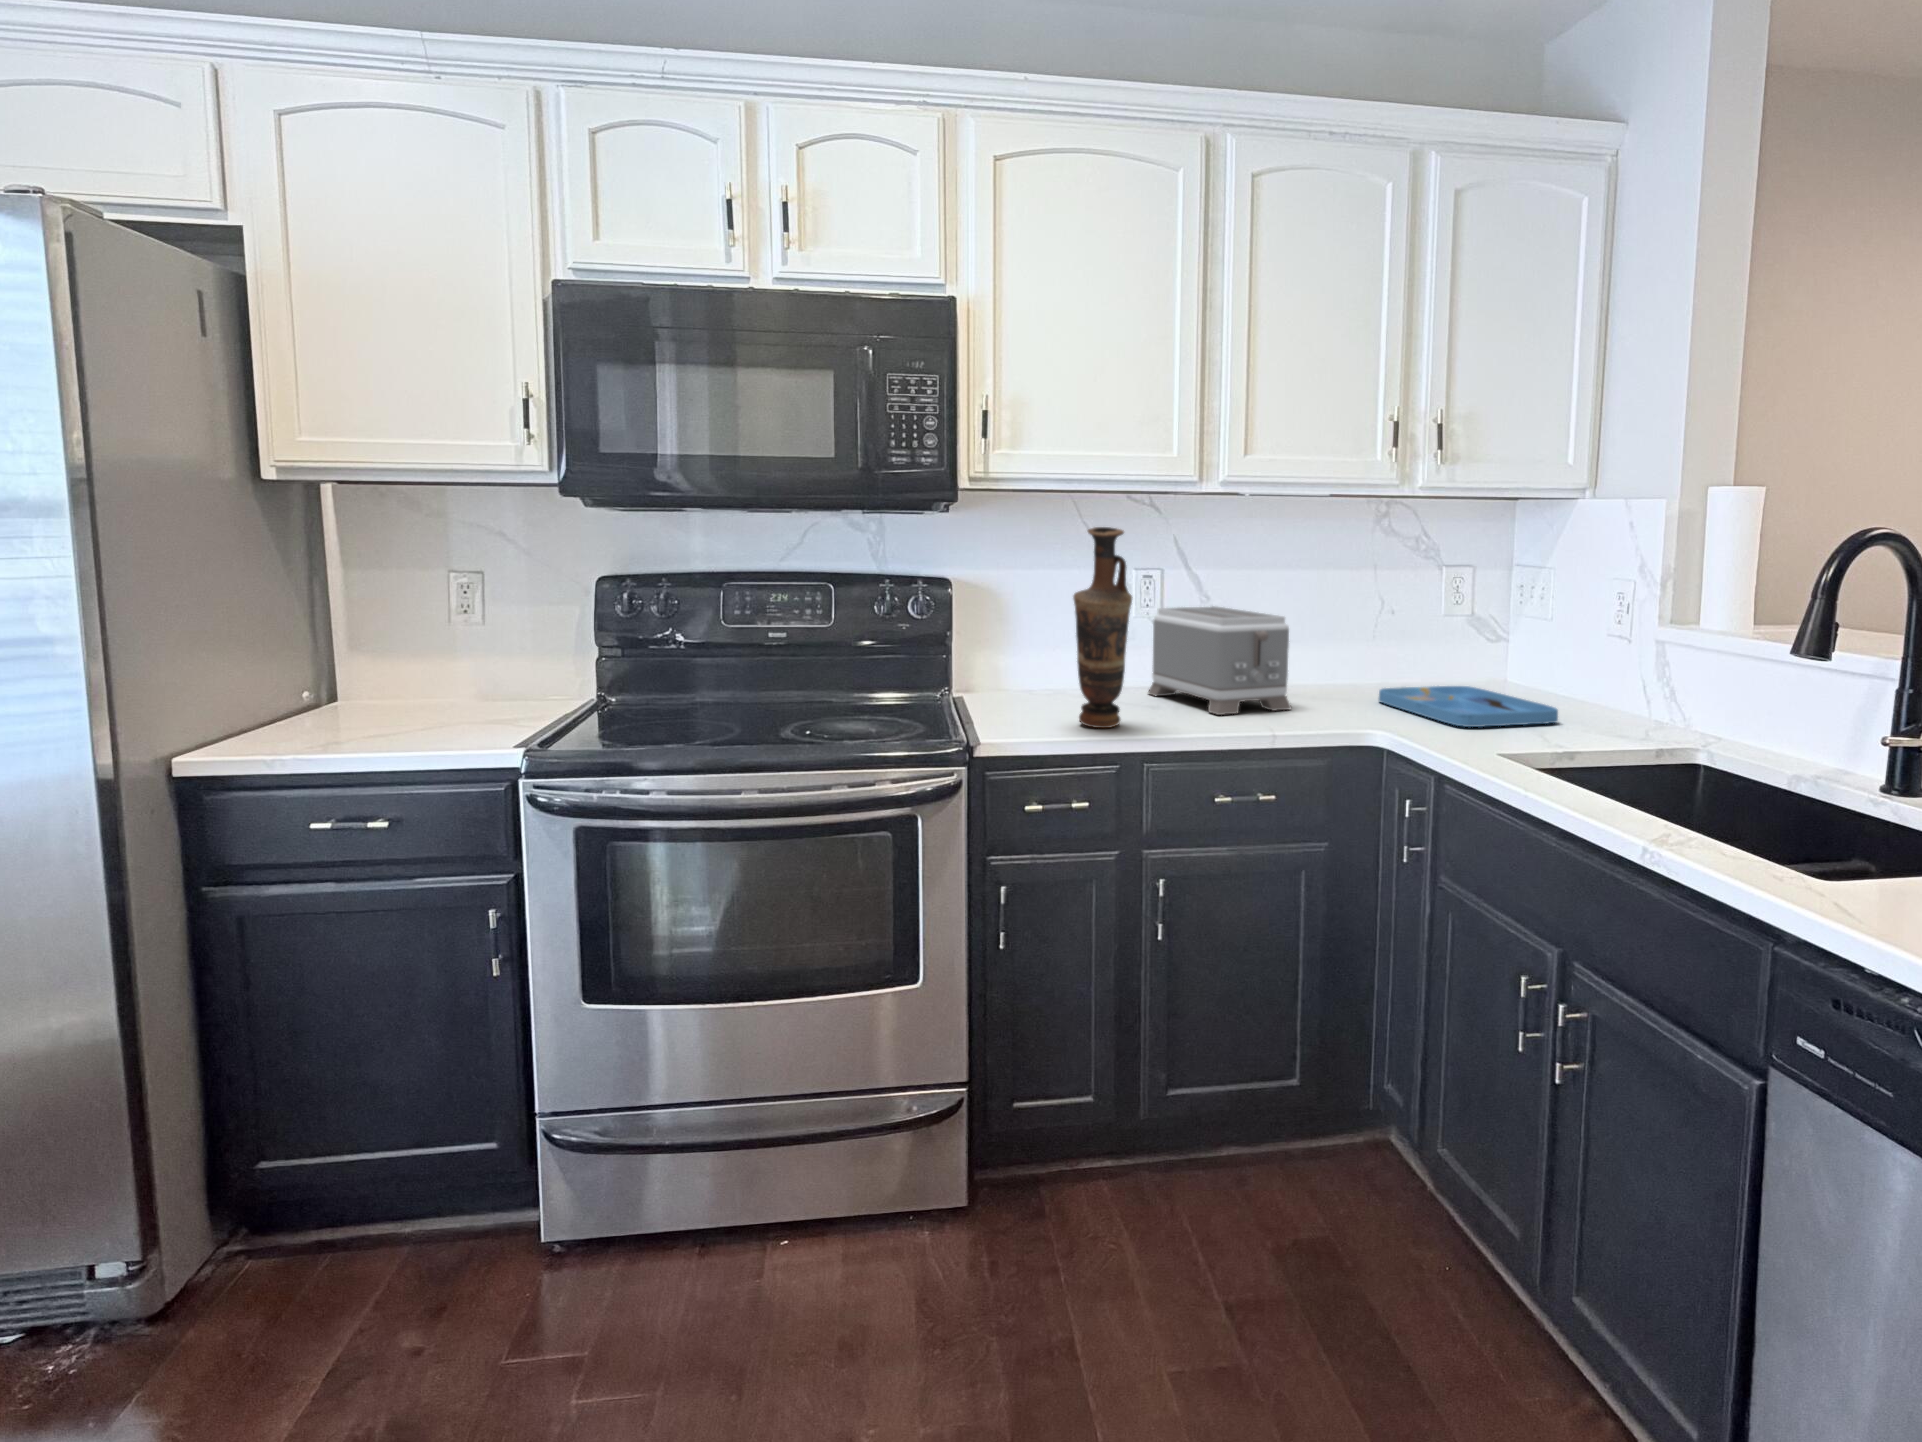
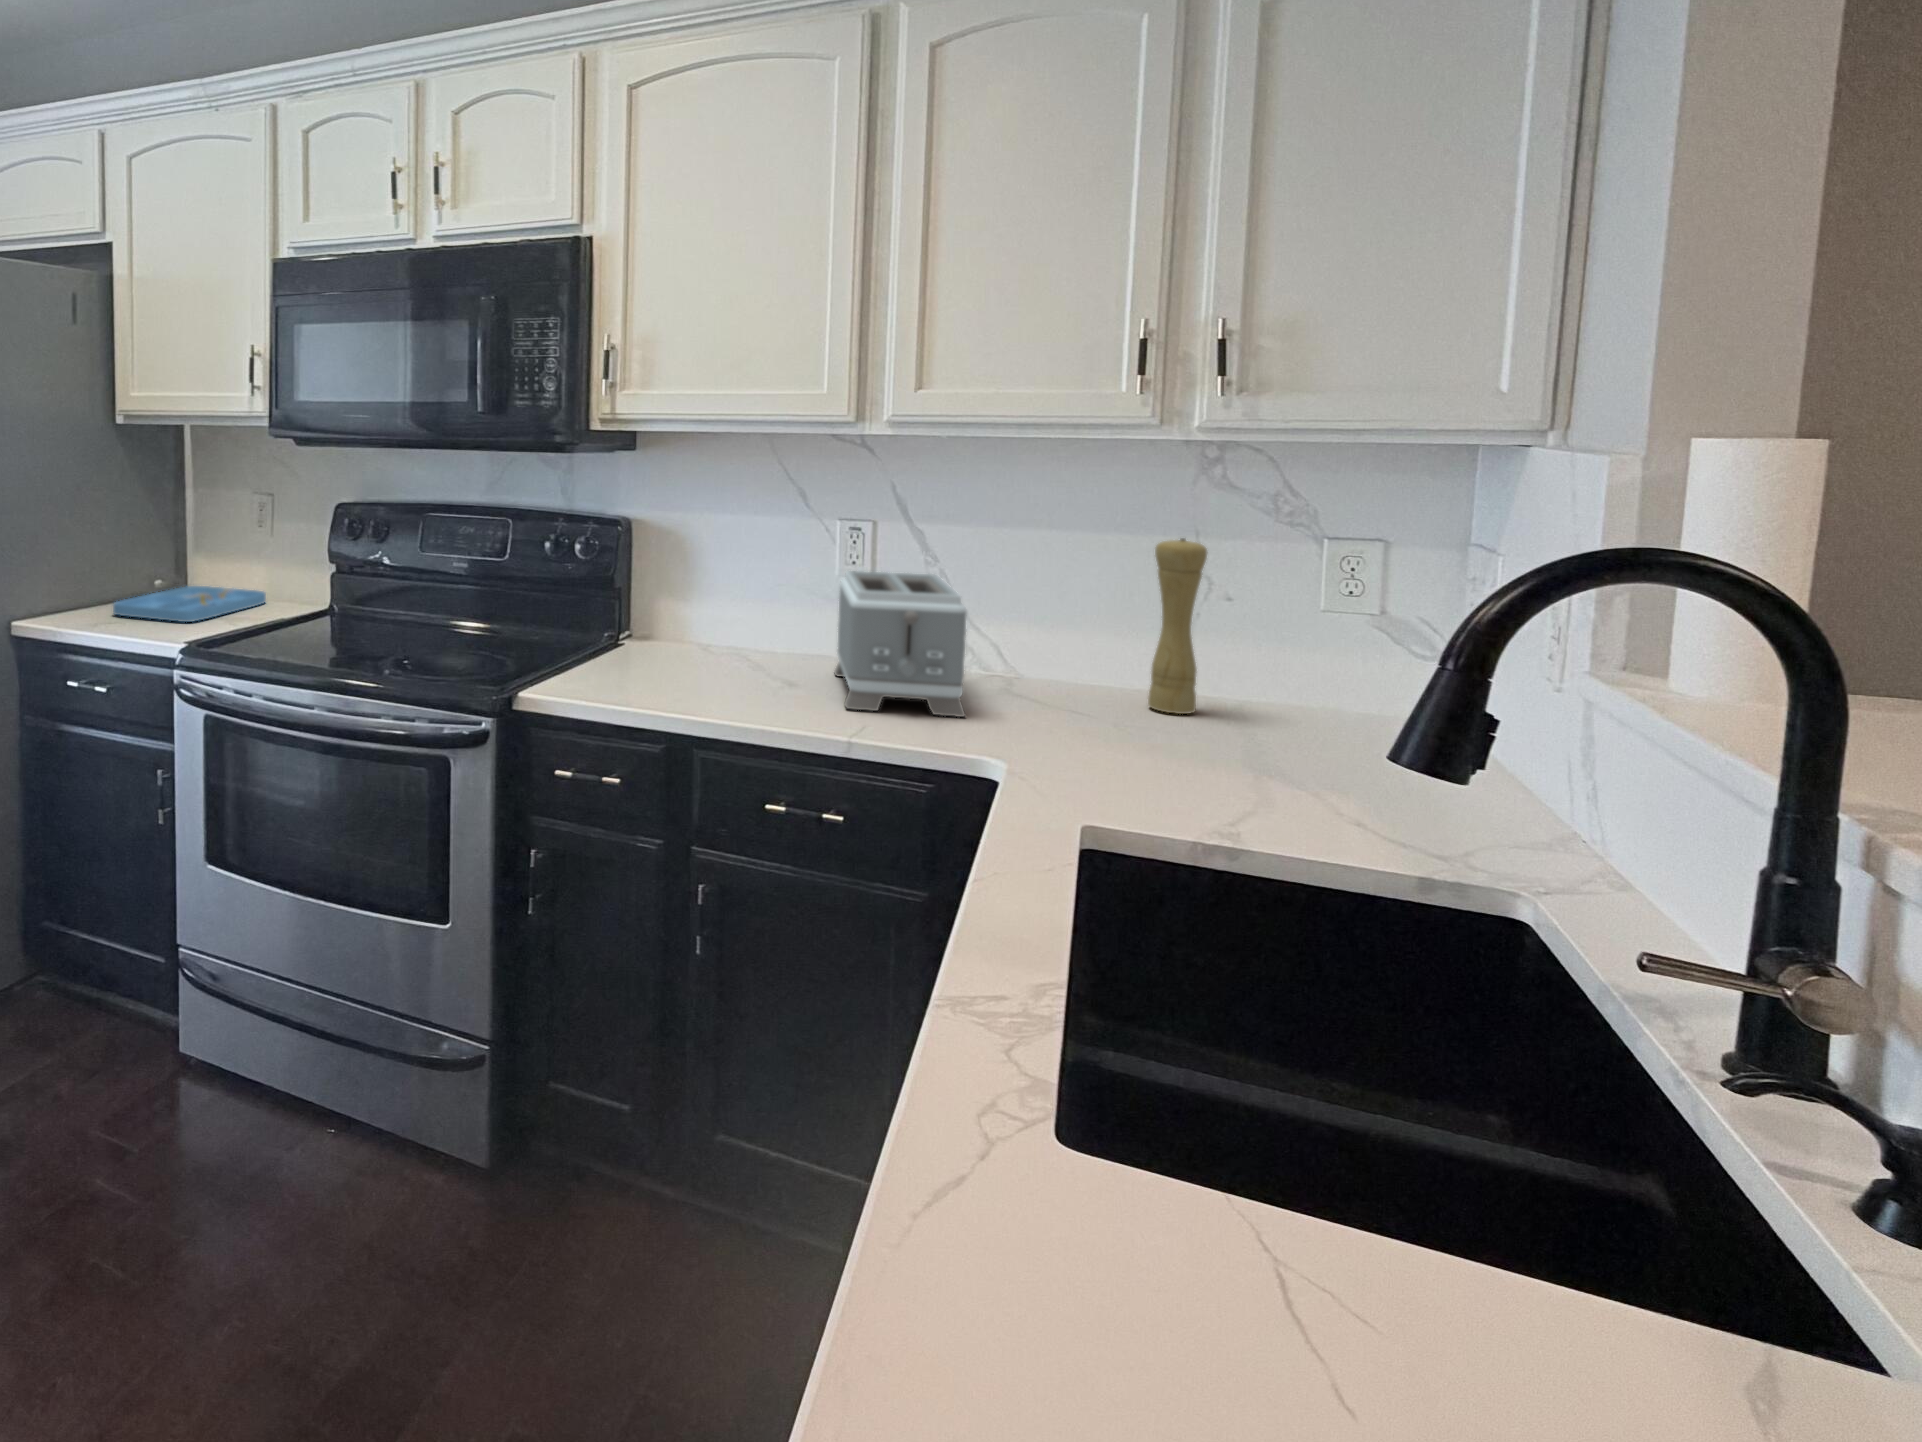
vase: present [1073,527,1132,728] -> none [641,476,709,703]
pepper mill: none [1359,567,1394,691] -> present [1148,538,1207,714]
tray: present [1379,686,1558,727] -> present [113,586,266,622]

